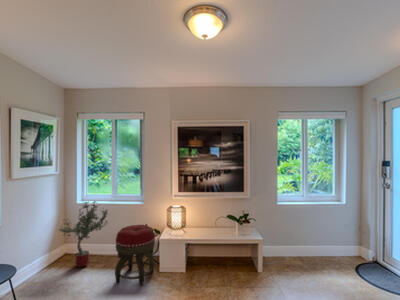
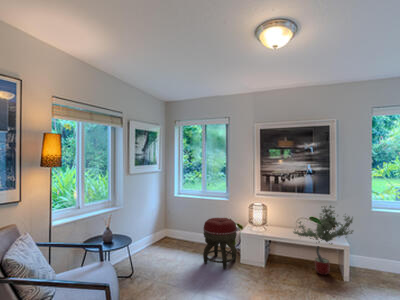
potted tree: present [59,201,108,267] -> present [293,206,353,275]

